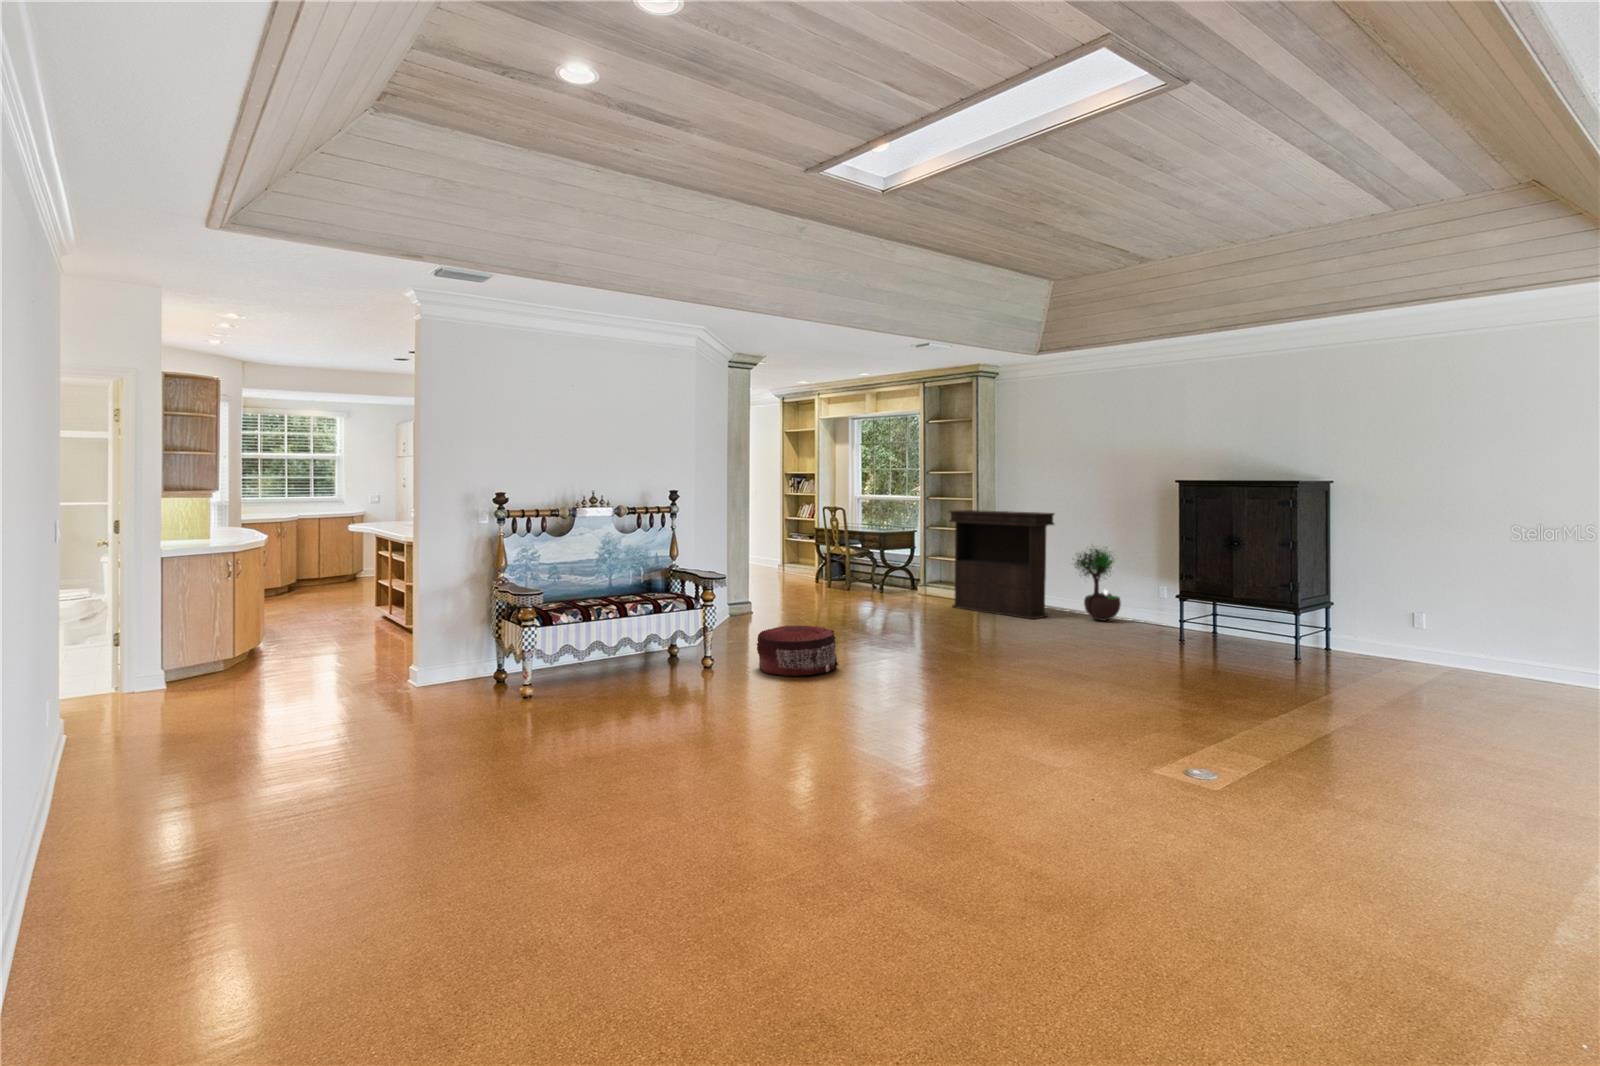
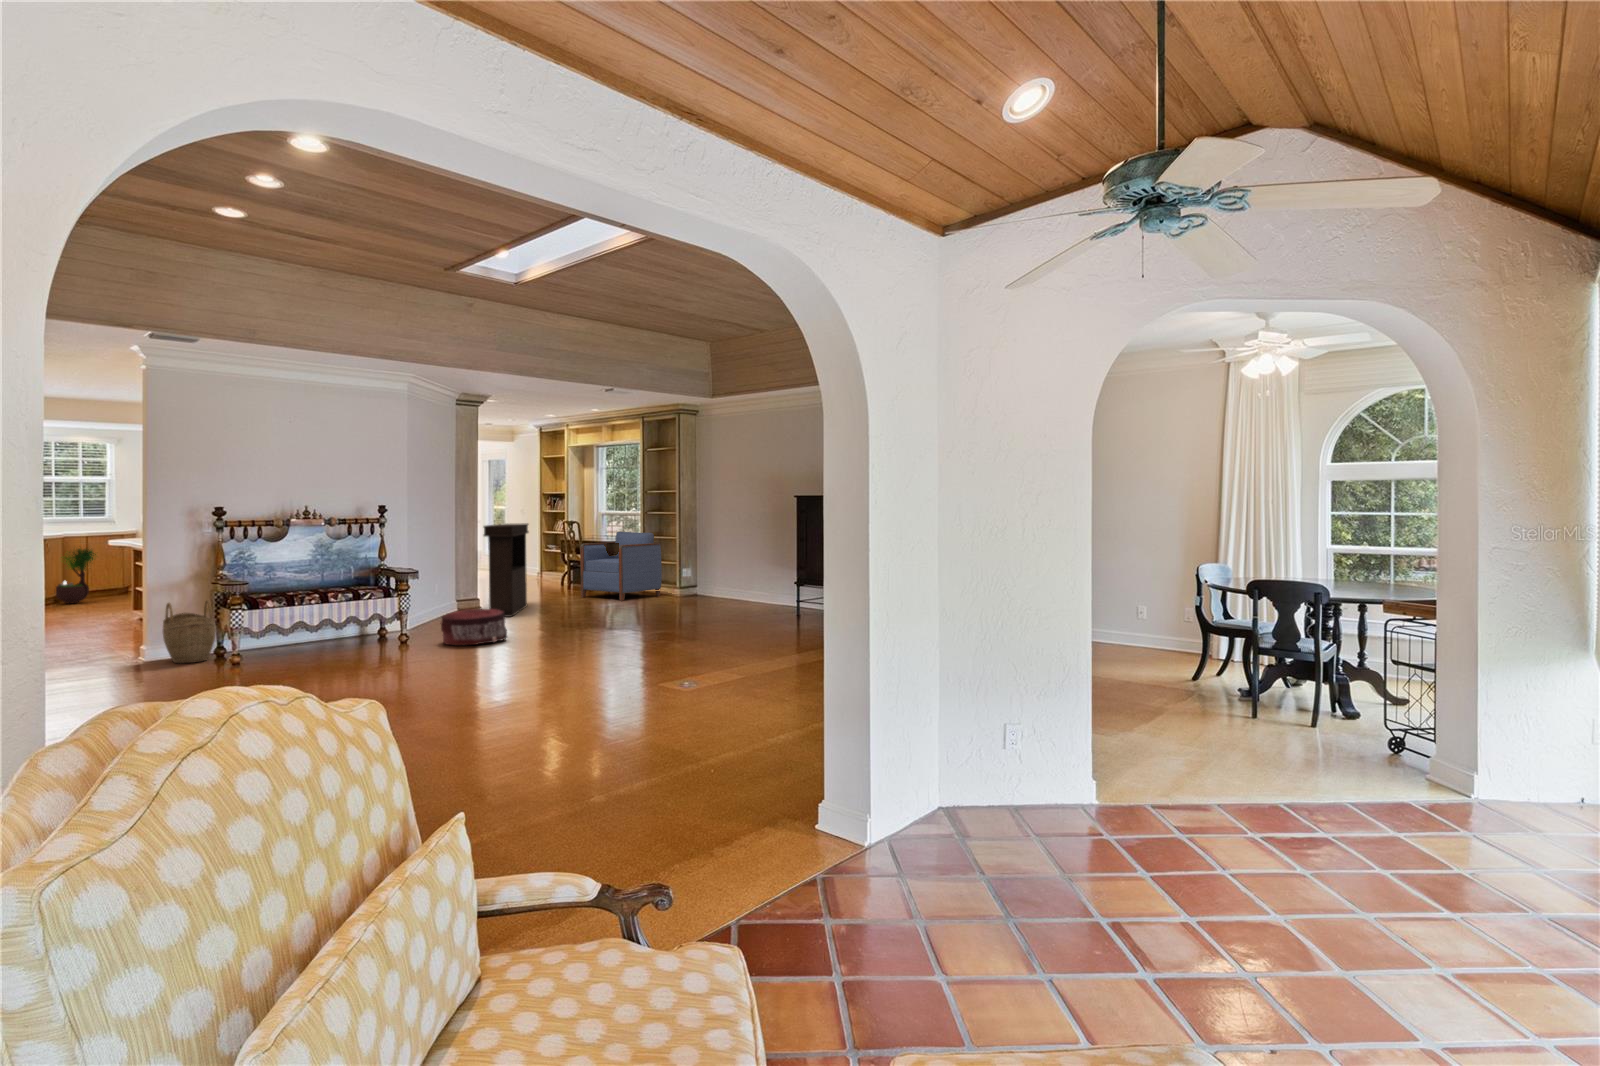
console table: present [950,510,1054,619] -> present [484,523,528,617]
armchair: none [852,520,948,606] -> present [580,532,662,601]
potted tree: present [1074,546,1121,621] -> present [56,549,96,604]
woven basket: none [441,612,501,694] -> present [163,600,216,664]

